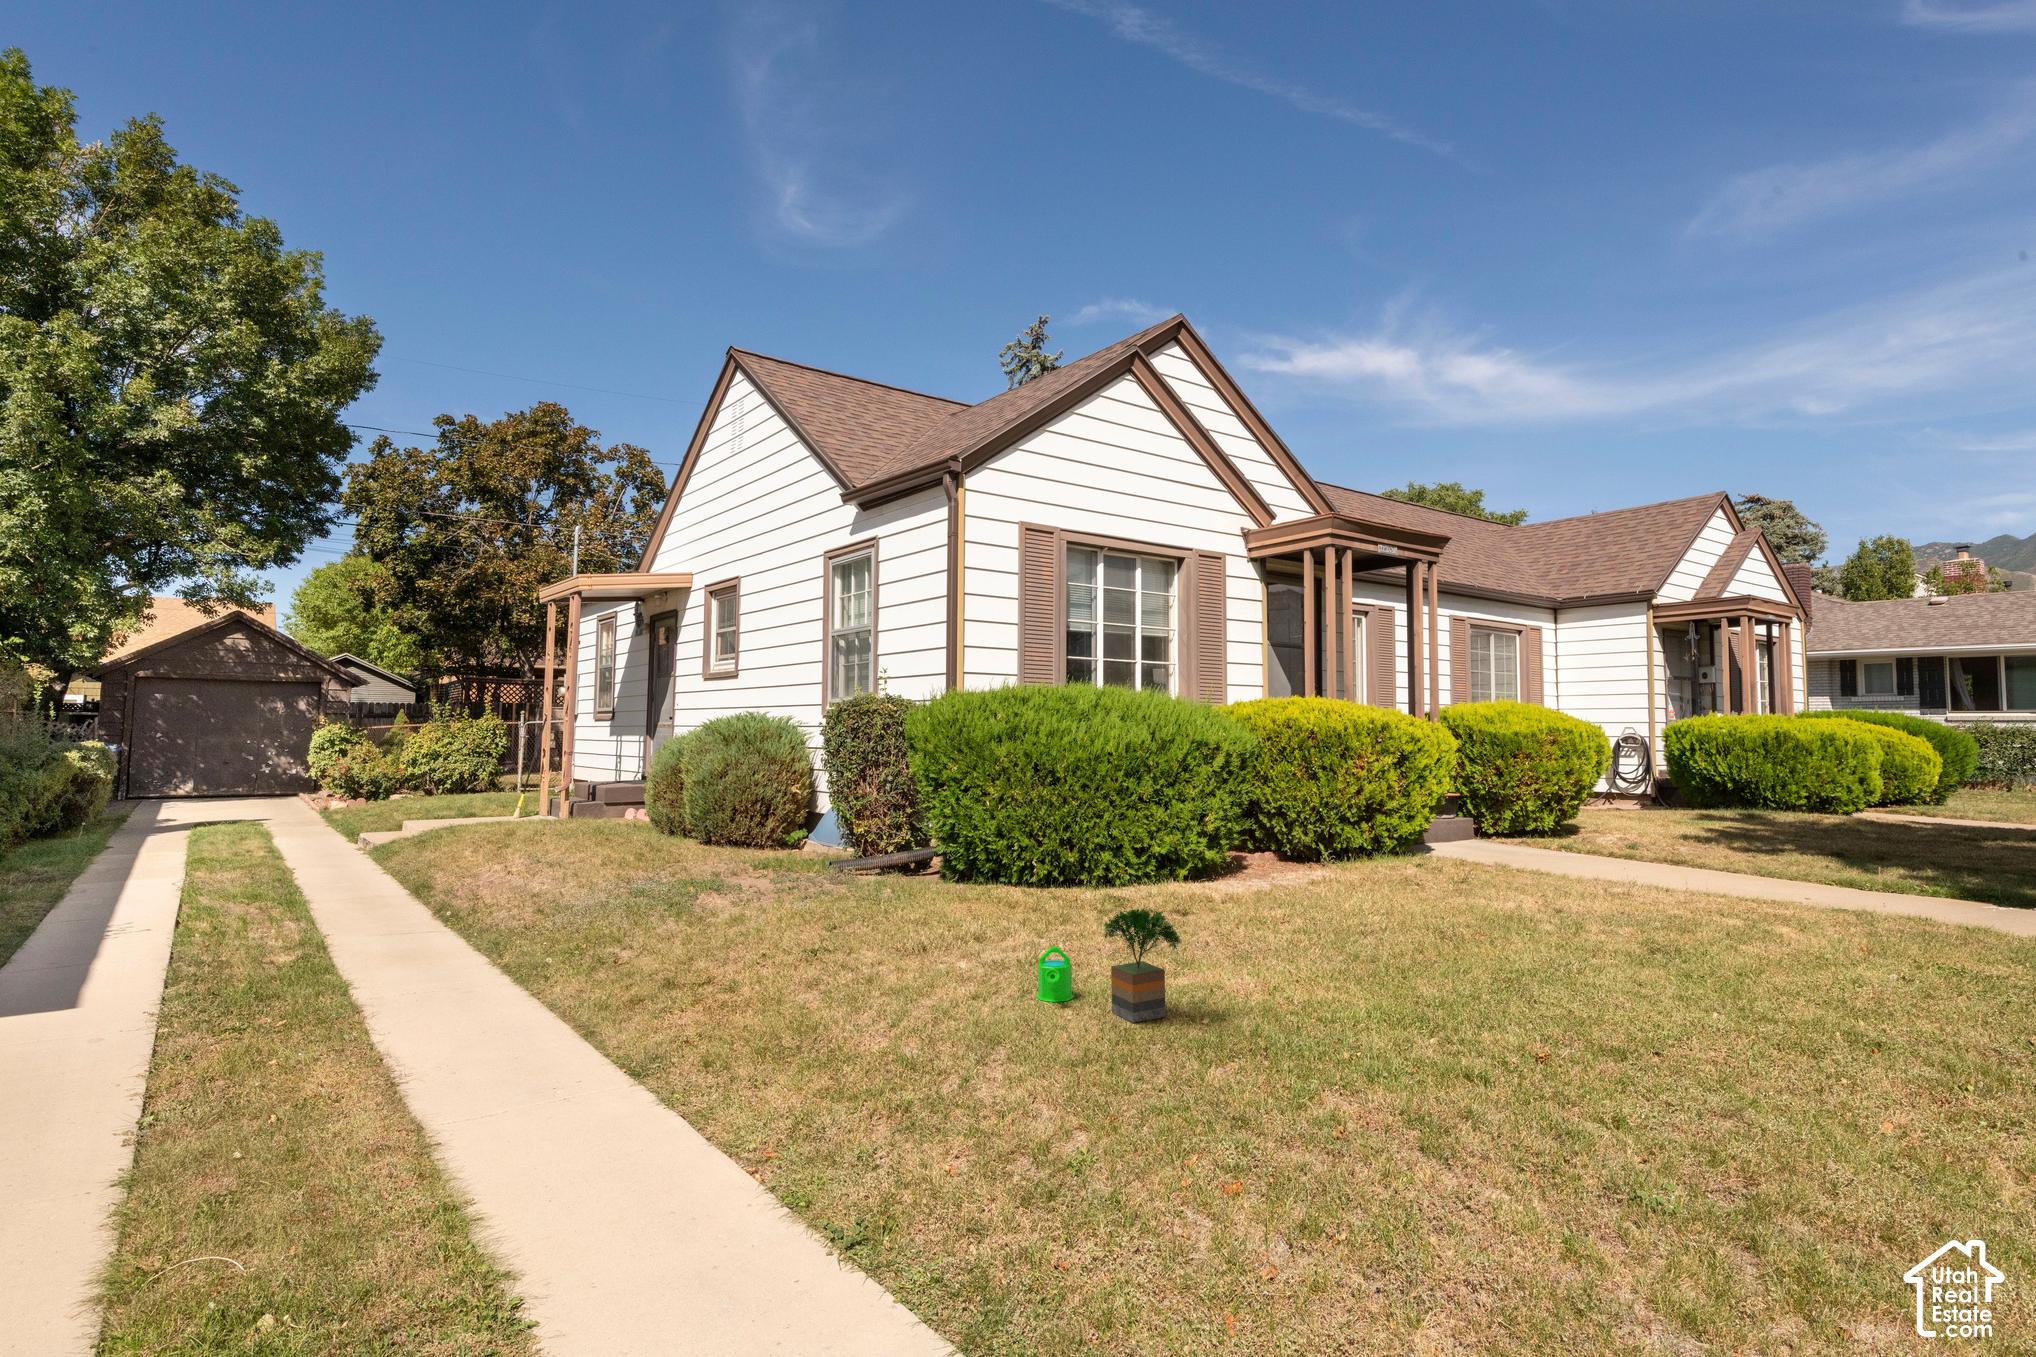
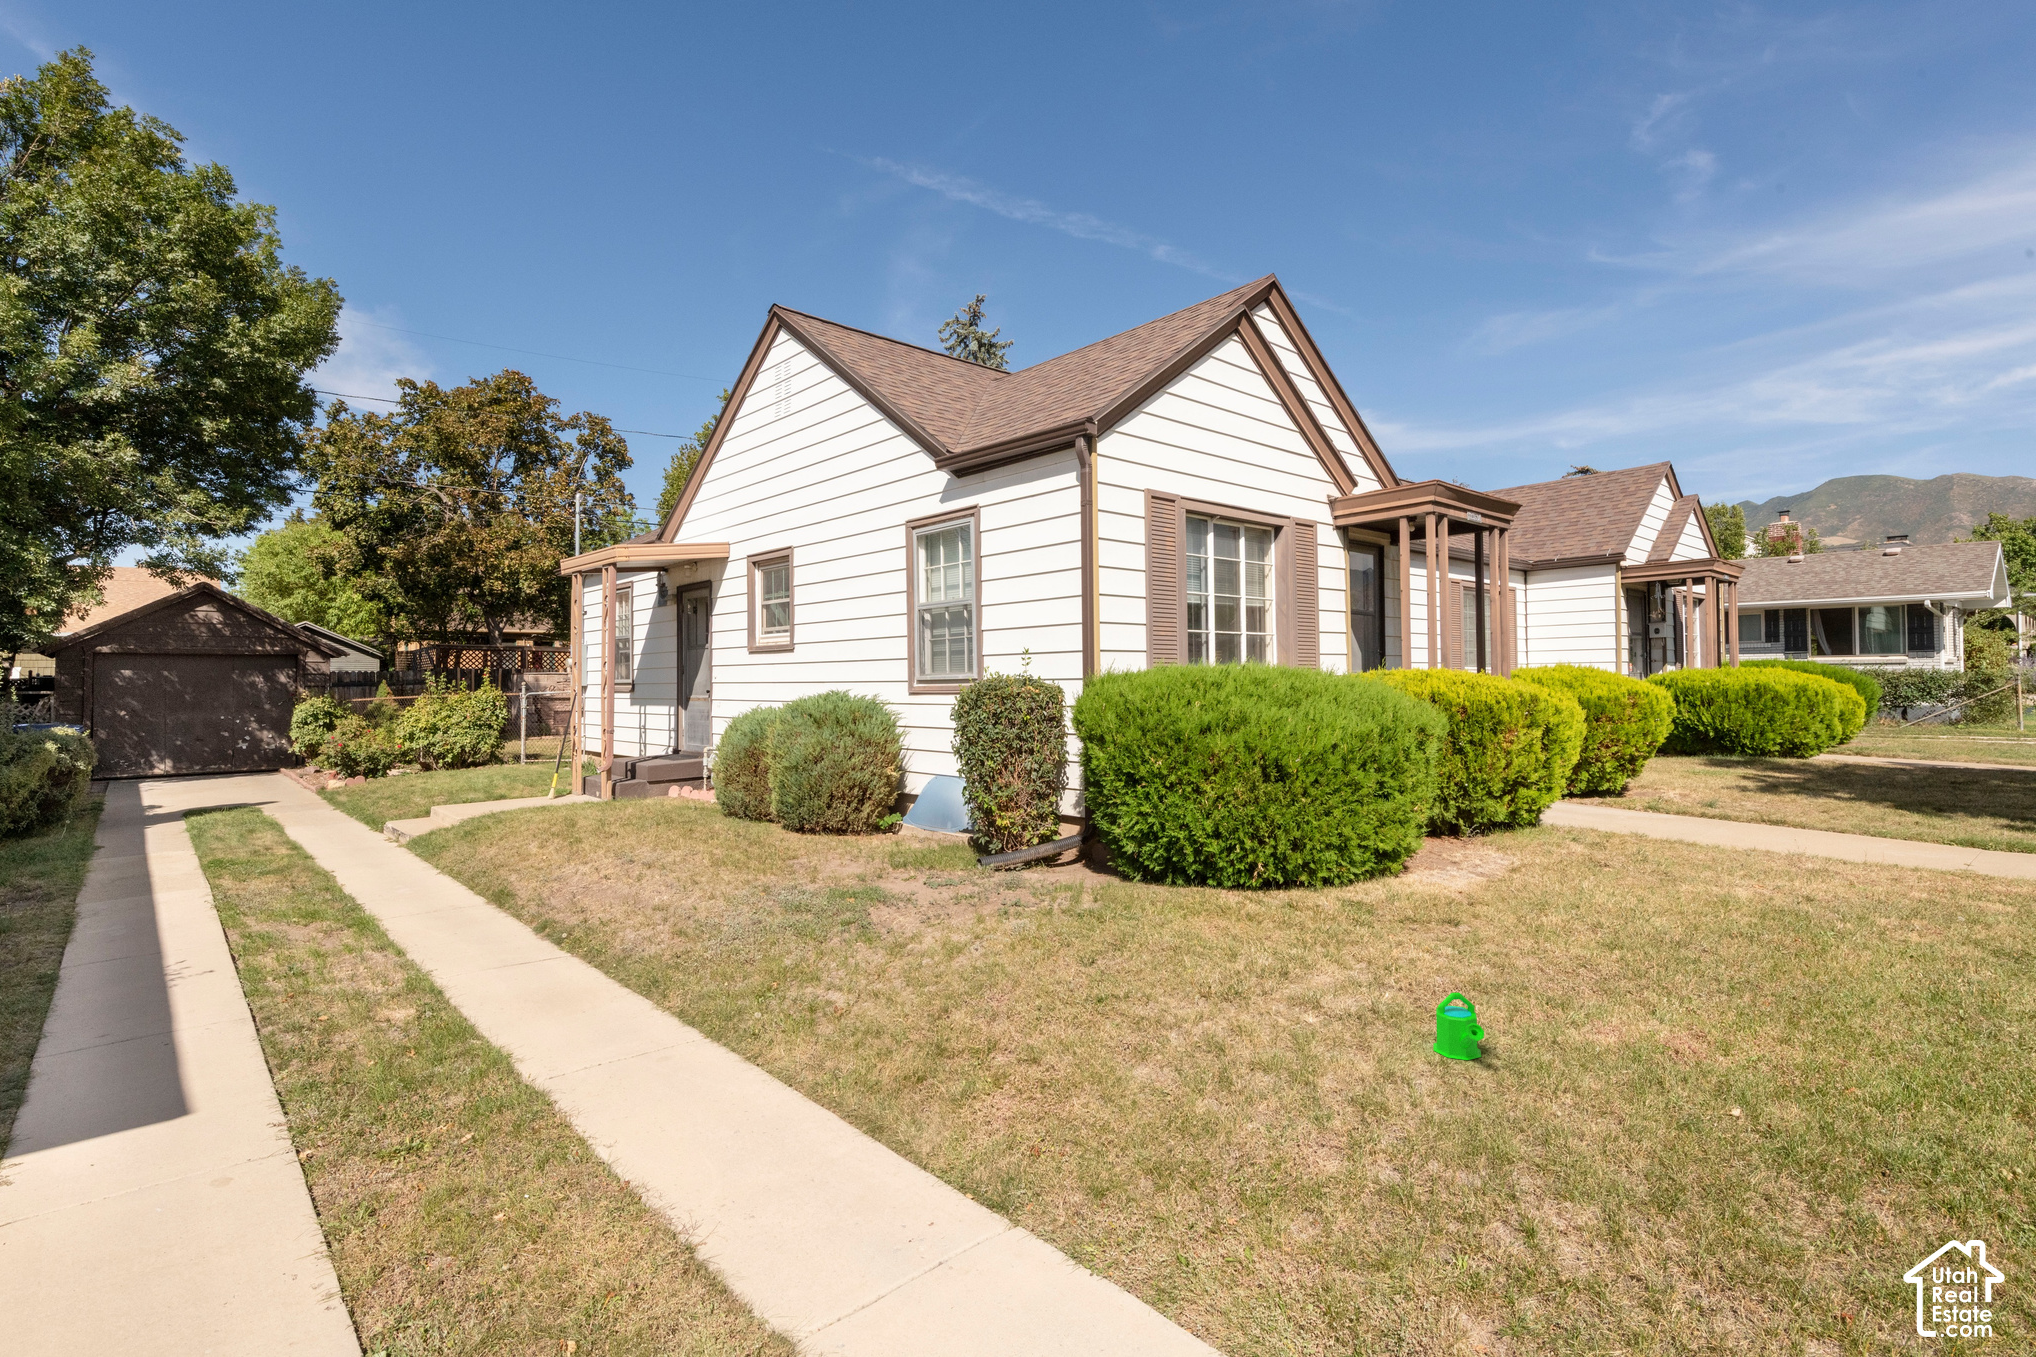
potted tree: present [1103,908,1181,1023] -> none [1537,947,1654,1092]

